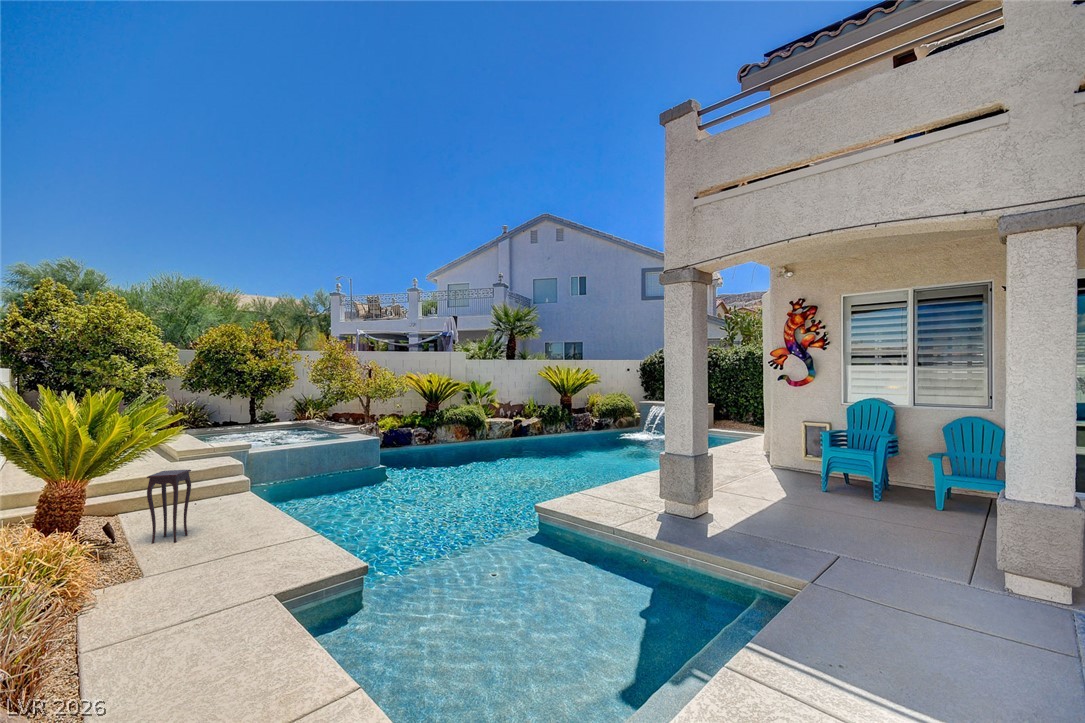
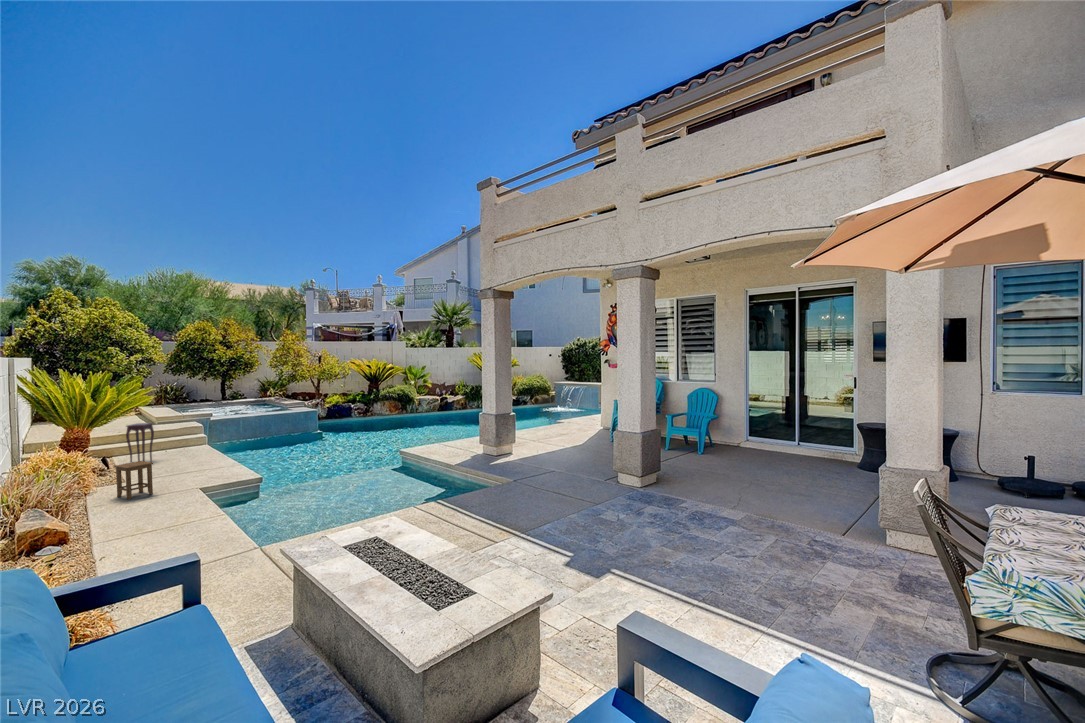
stool: none [137,559,215,650] -> present [114,461,153,499]

